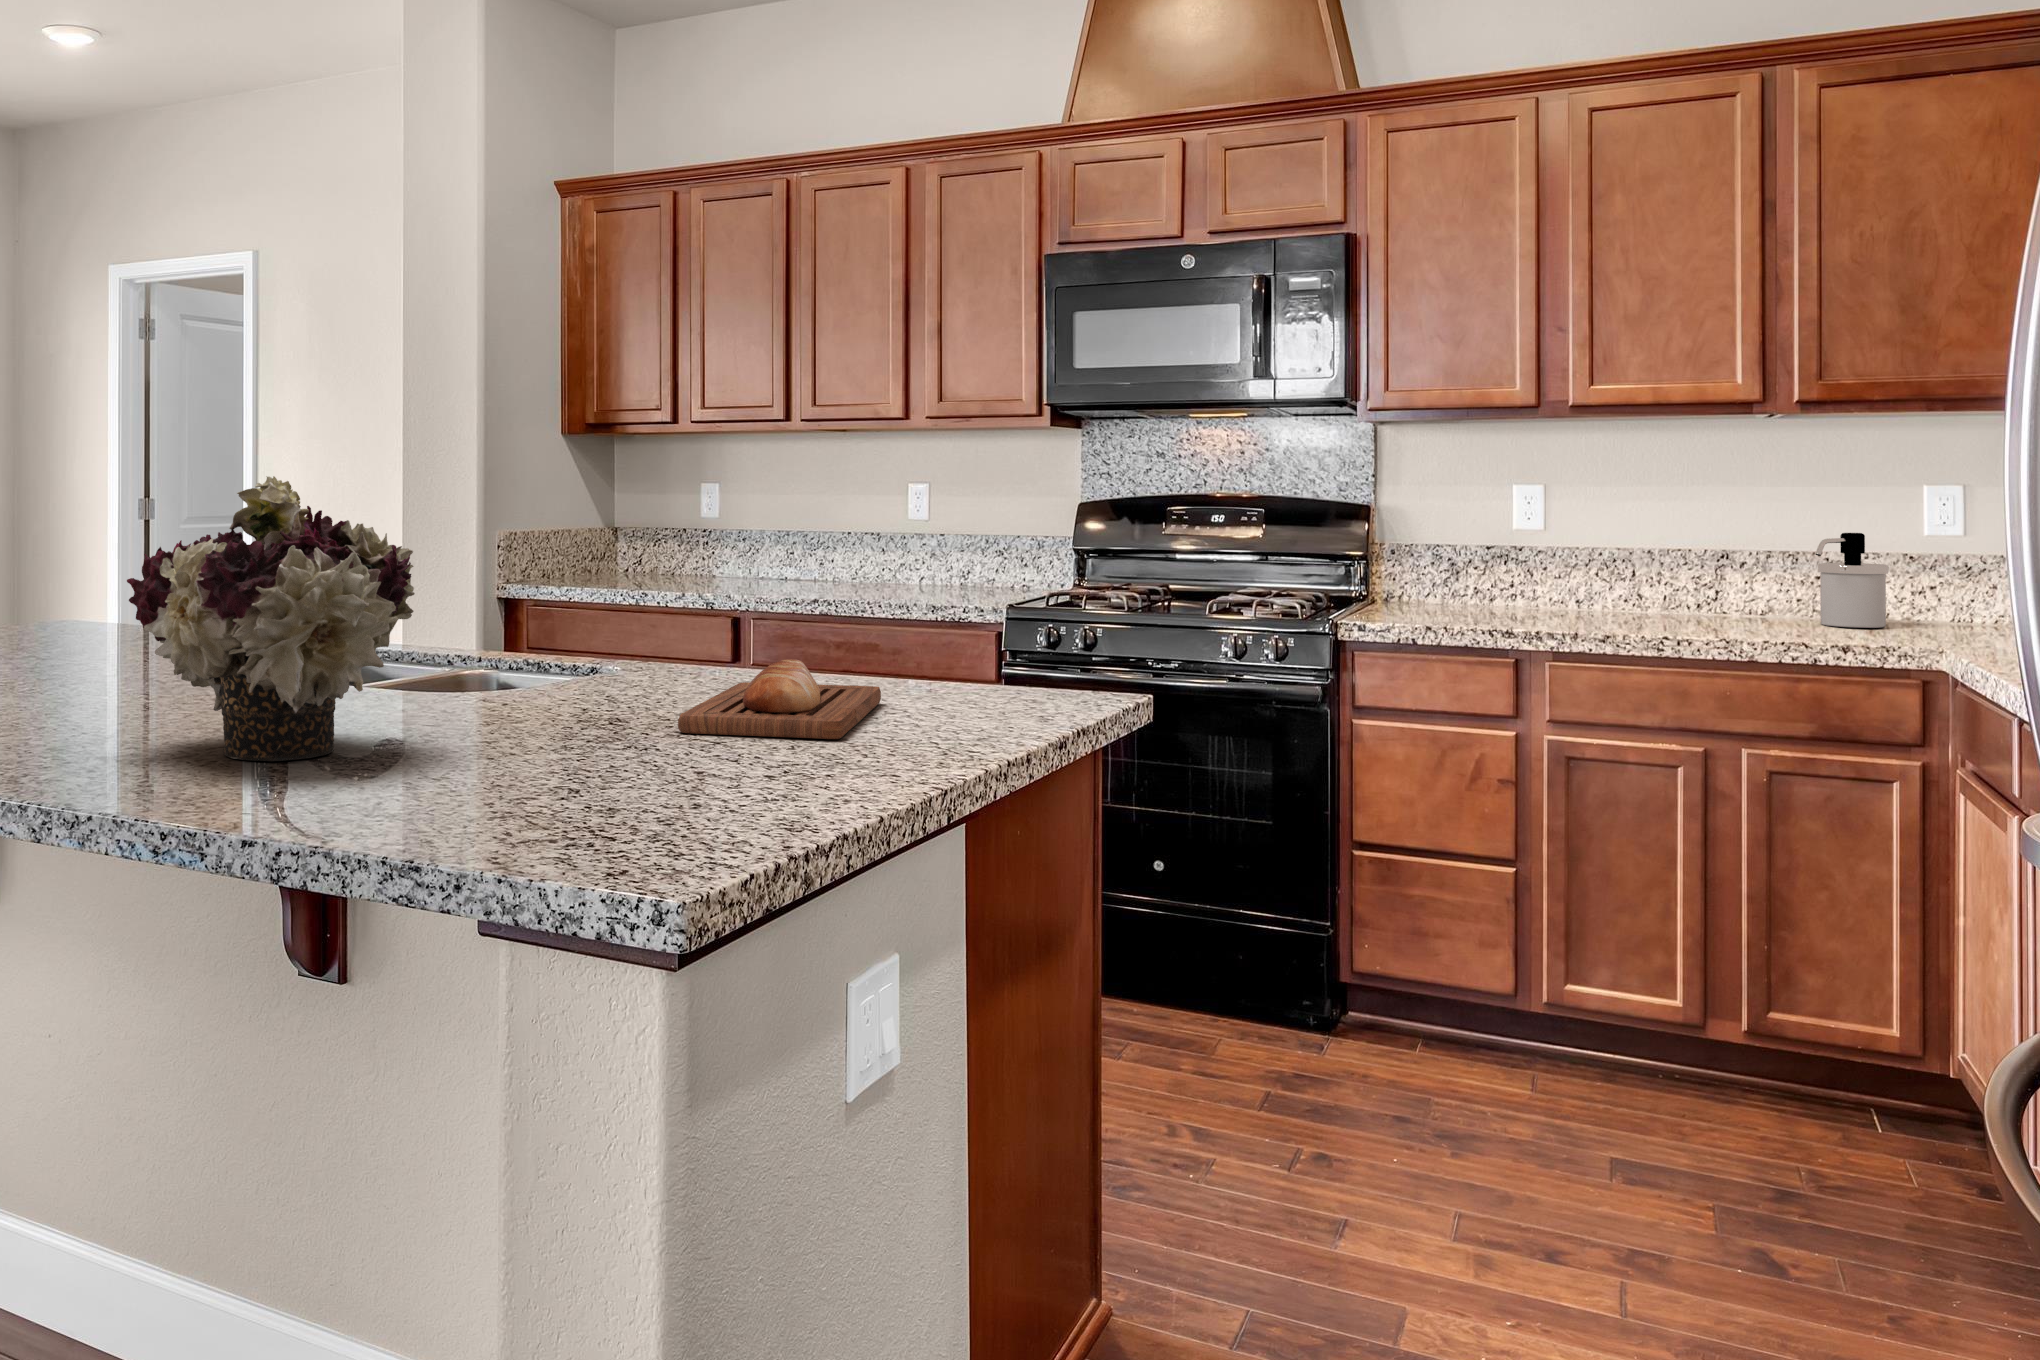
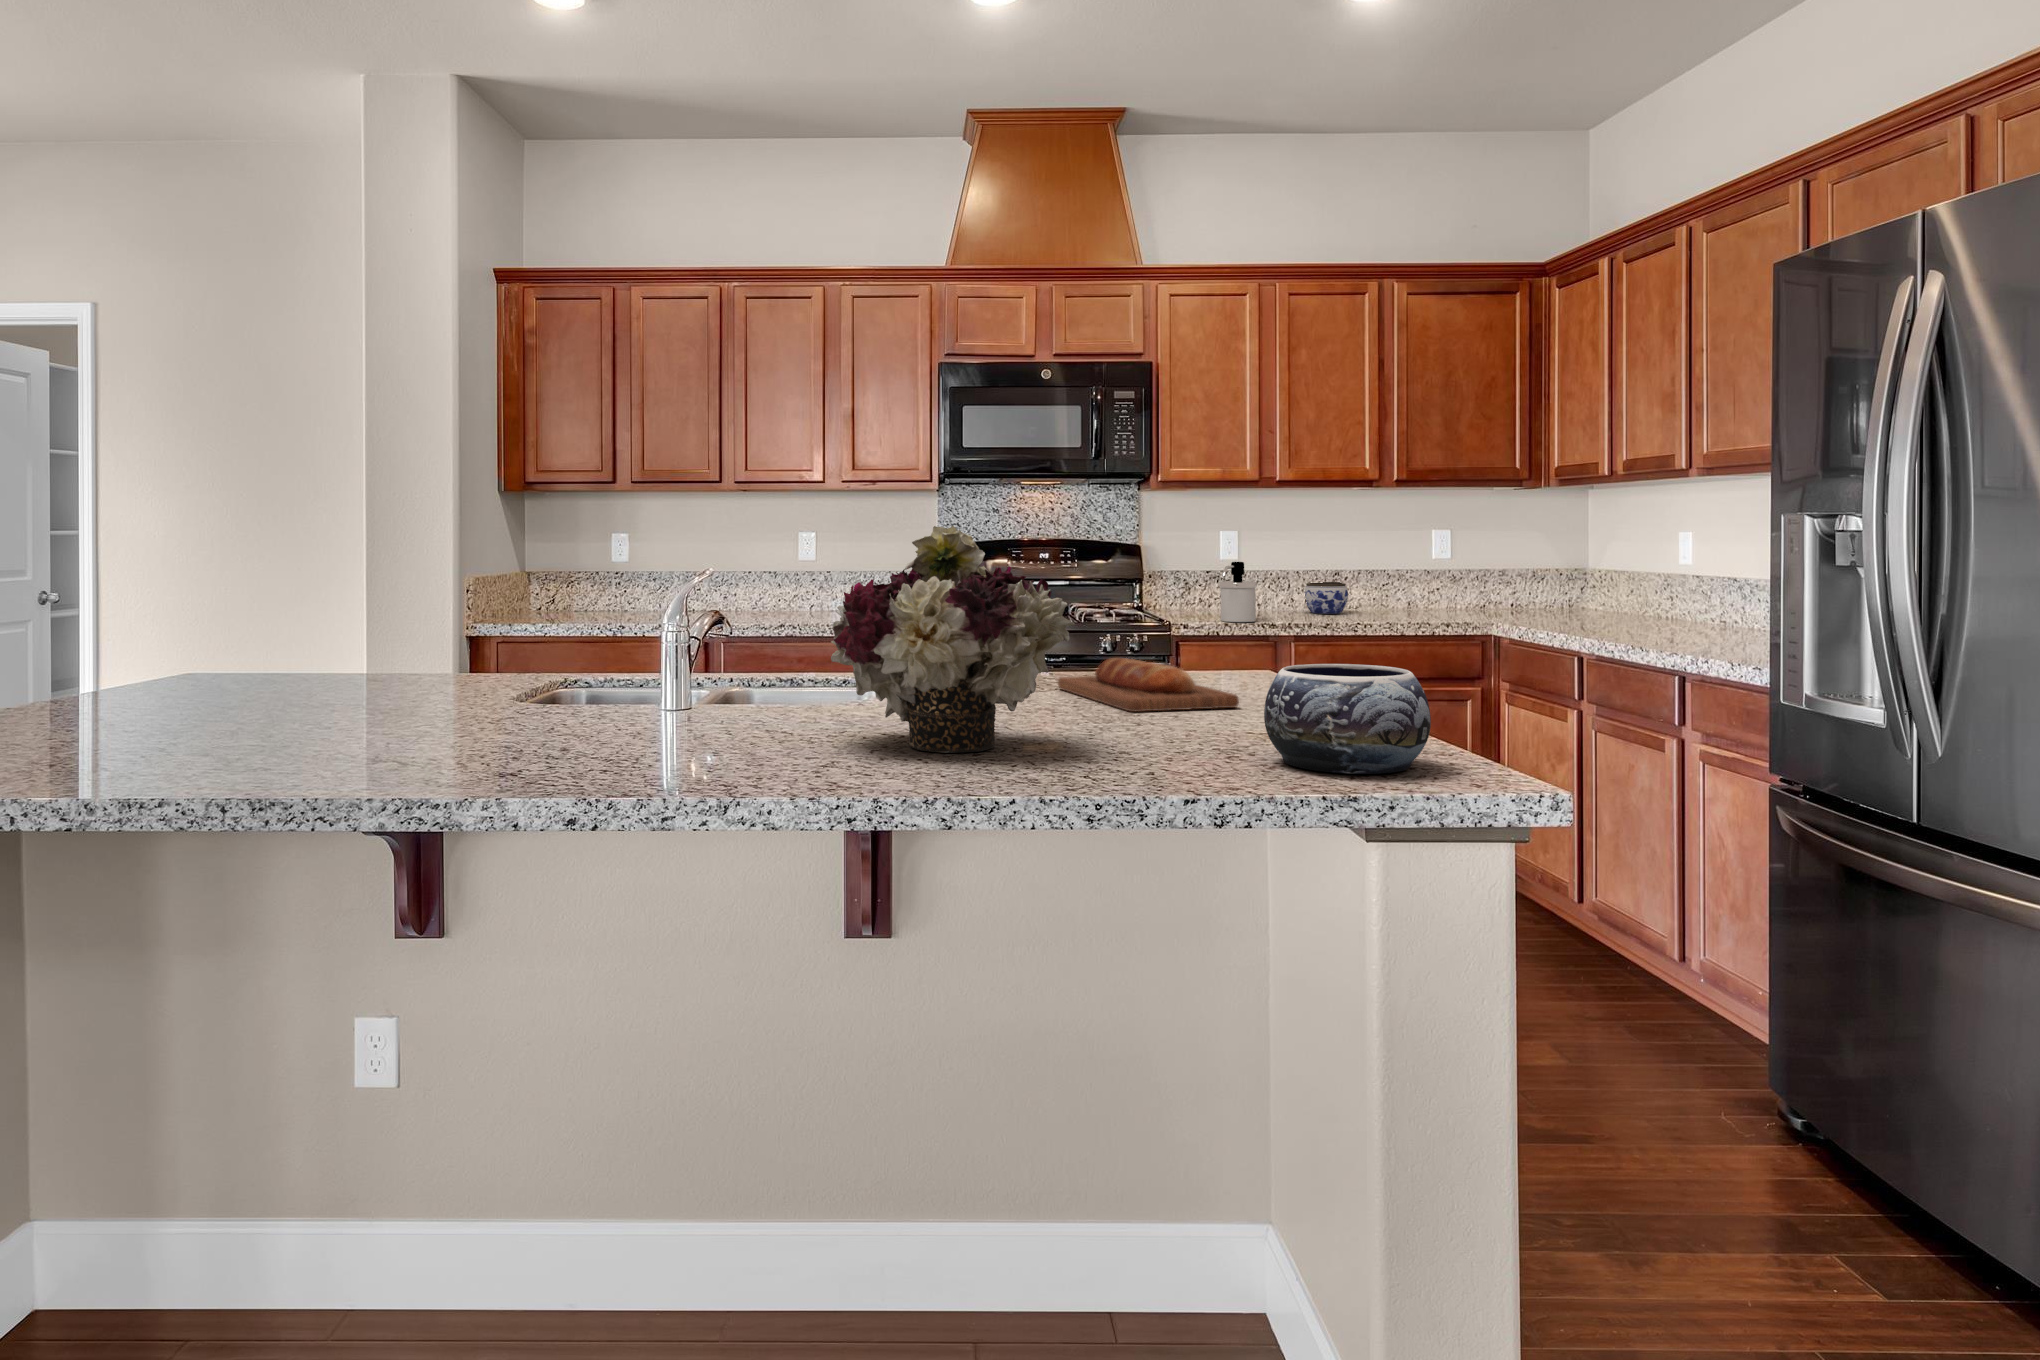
soap dispenser: present [1816,533,1888,628] -> present [1219,562,1257,622]
jar: none [1638,568,1716,620] -> present [1304,582,1348,614]
decorative bowl: none [479,677,705,840] -> present [1264,664,1431,774]

